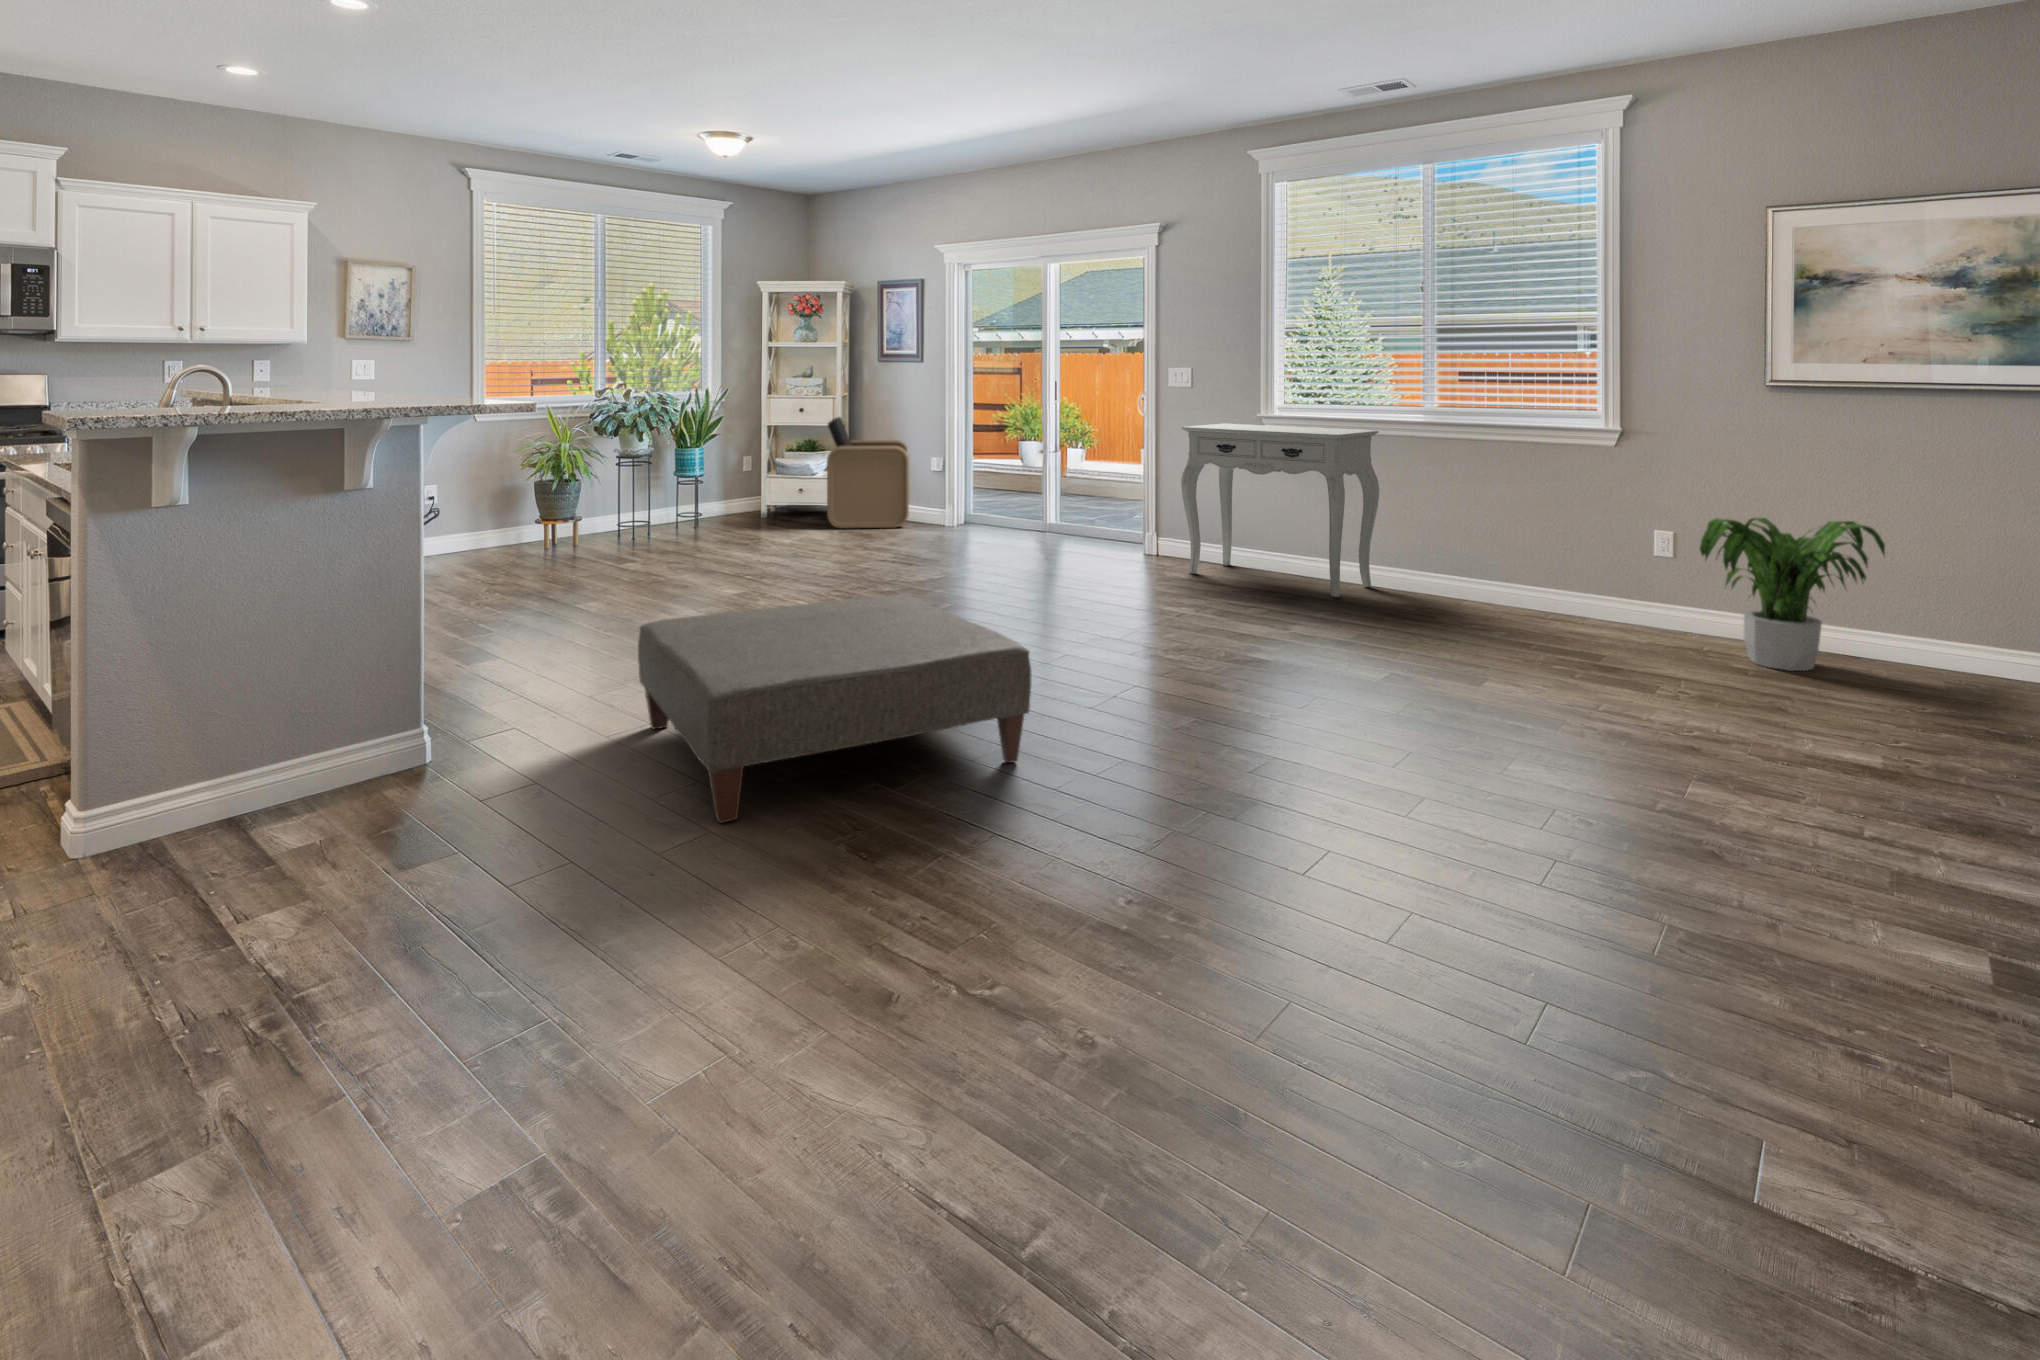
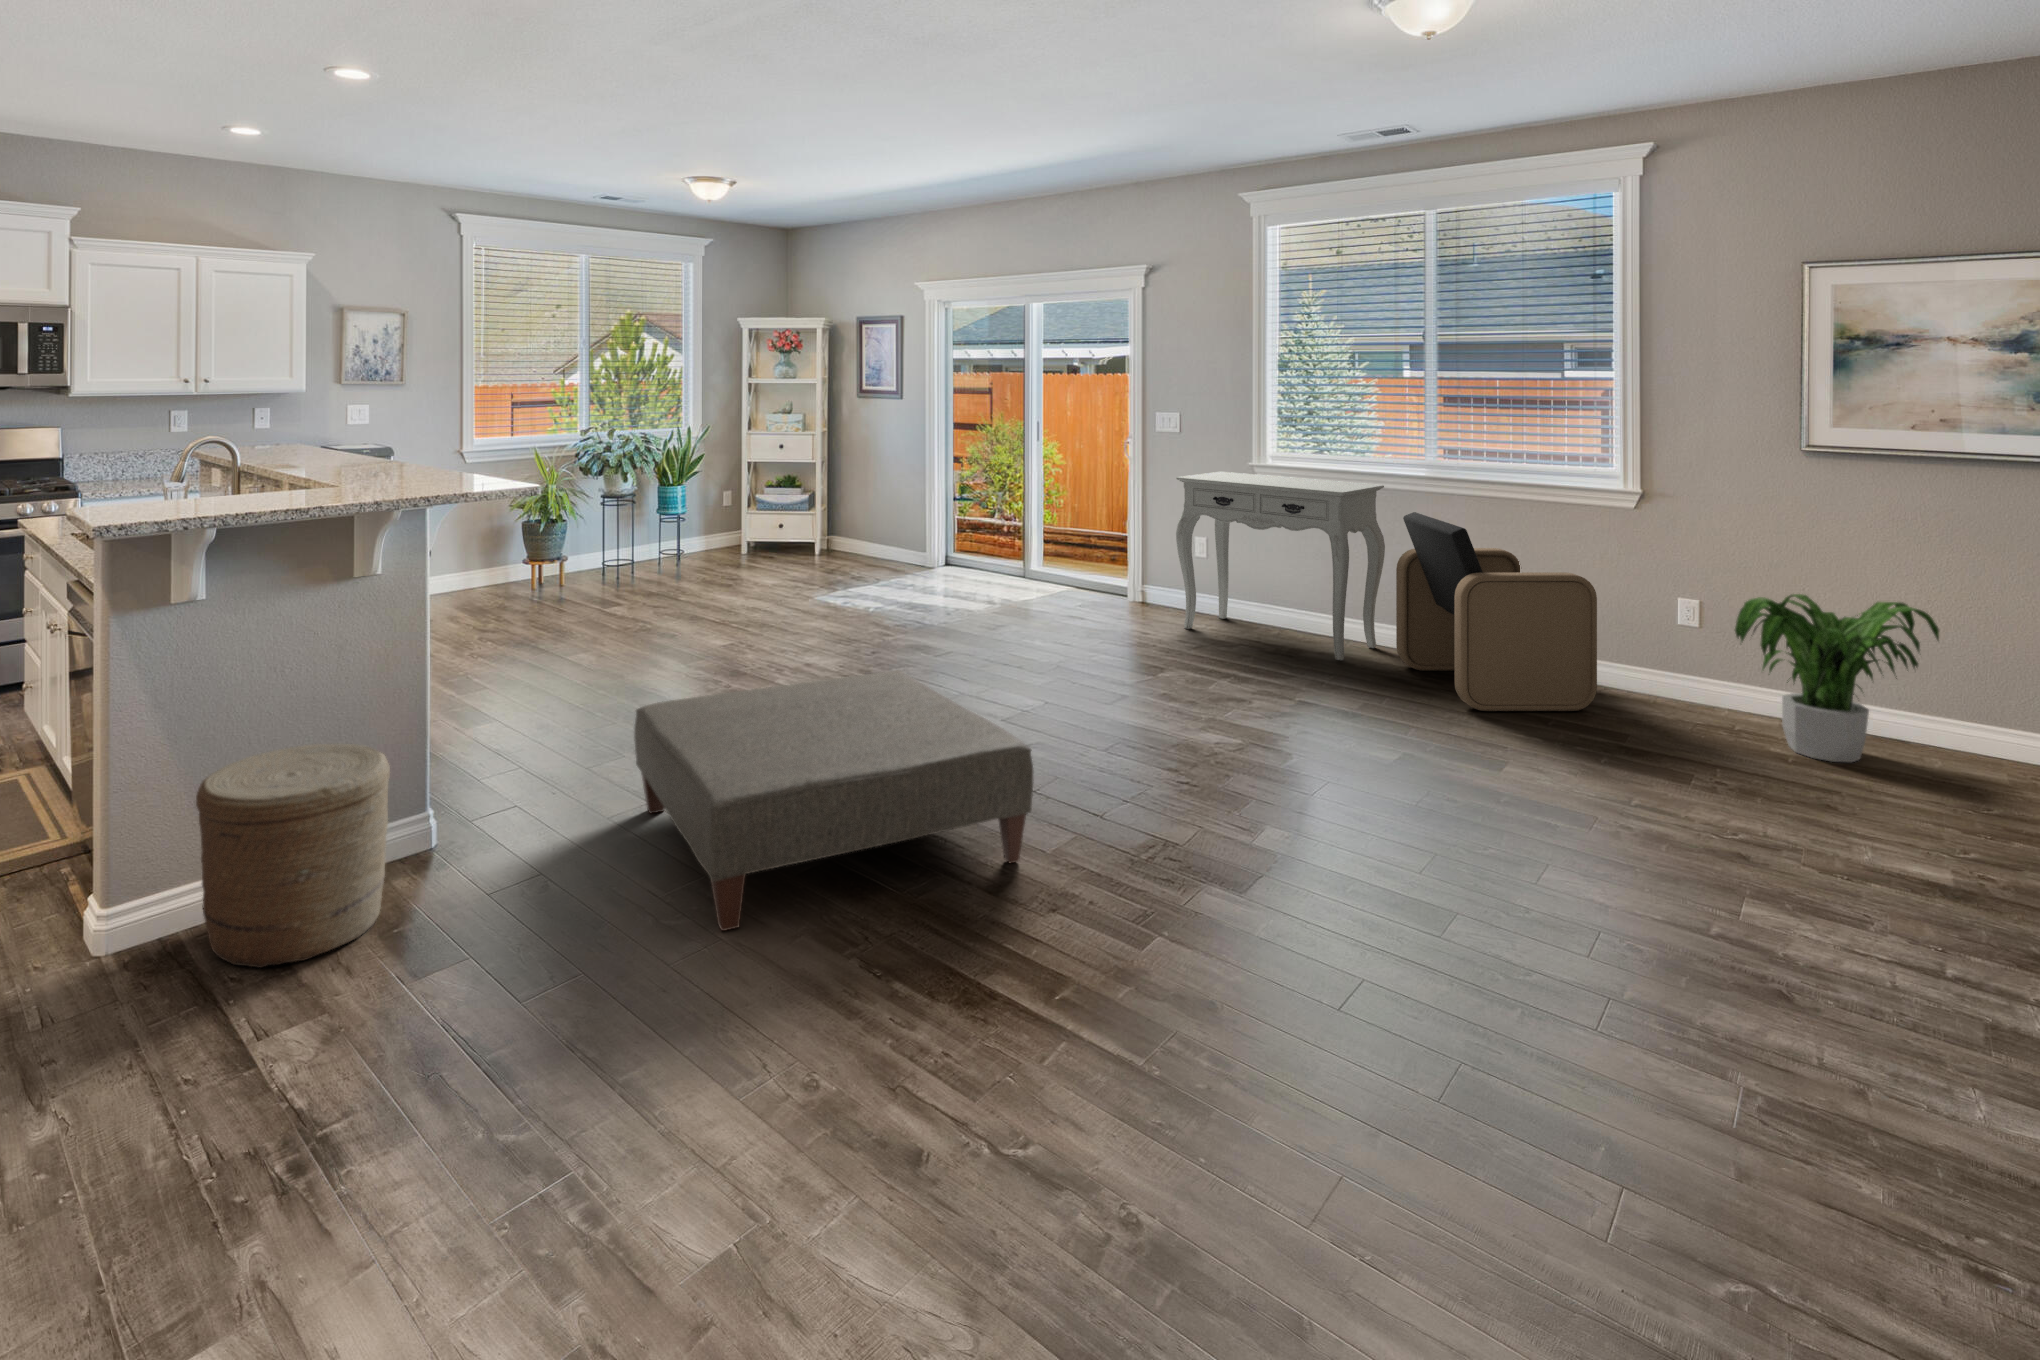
armchair: present [827,417,909,528] -> present [1396,512,1597,711]
woven basket: none [178,649,383,865] -> present [196,744,390,968]

